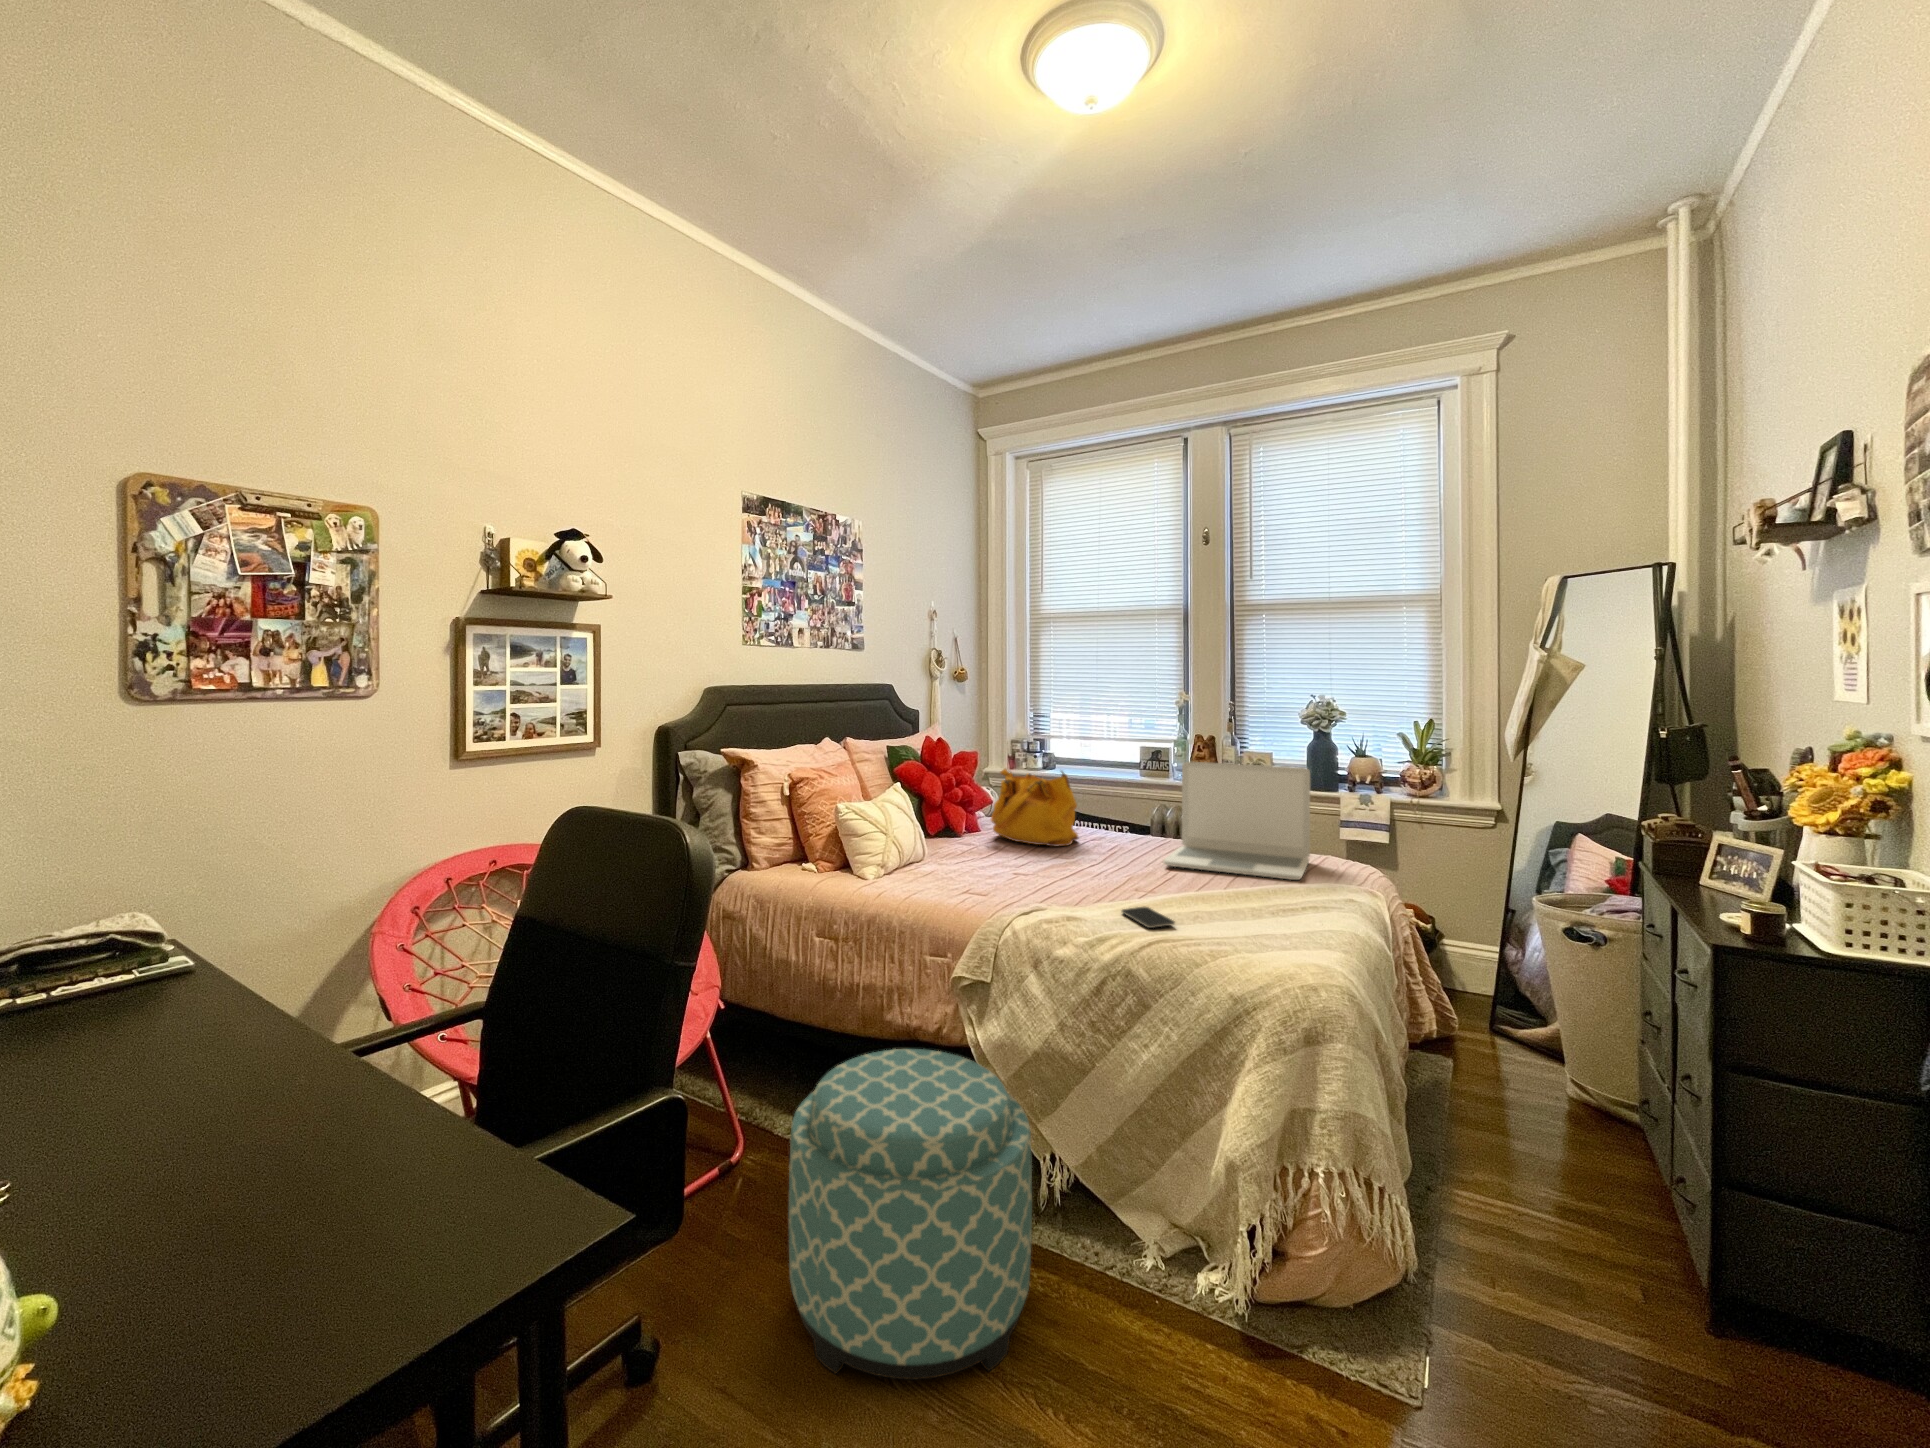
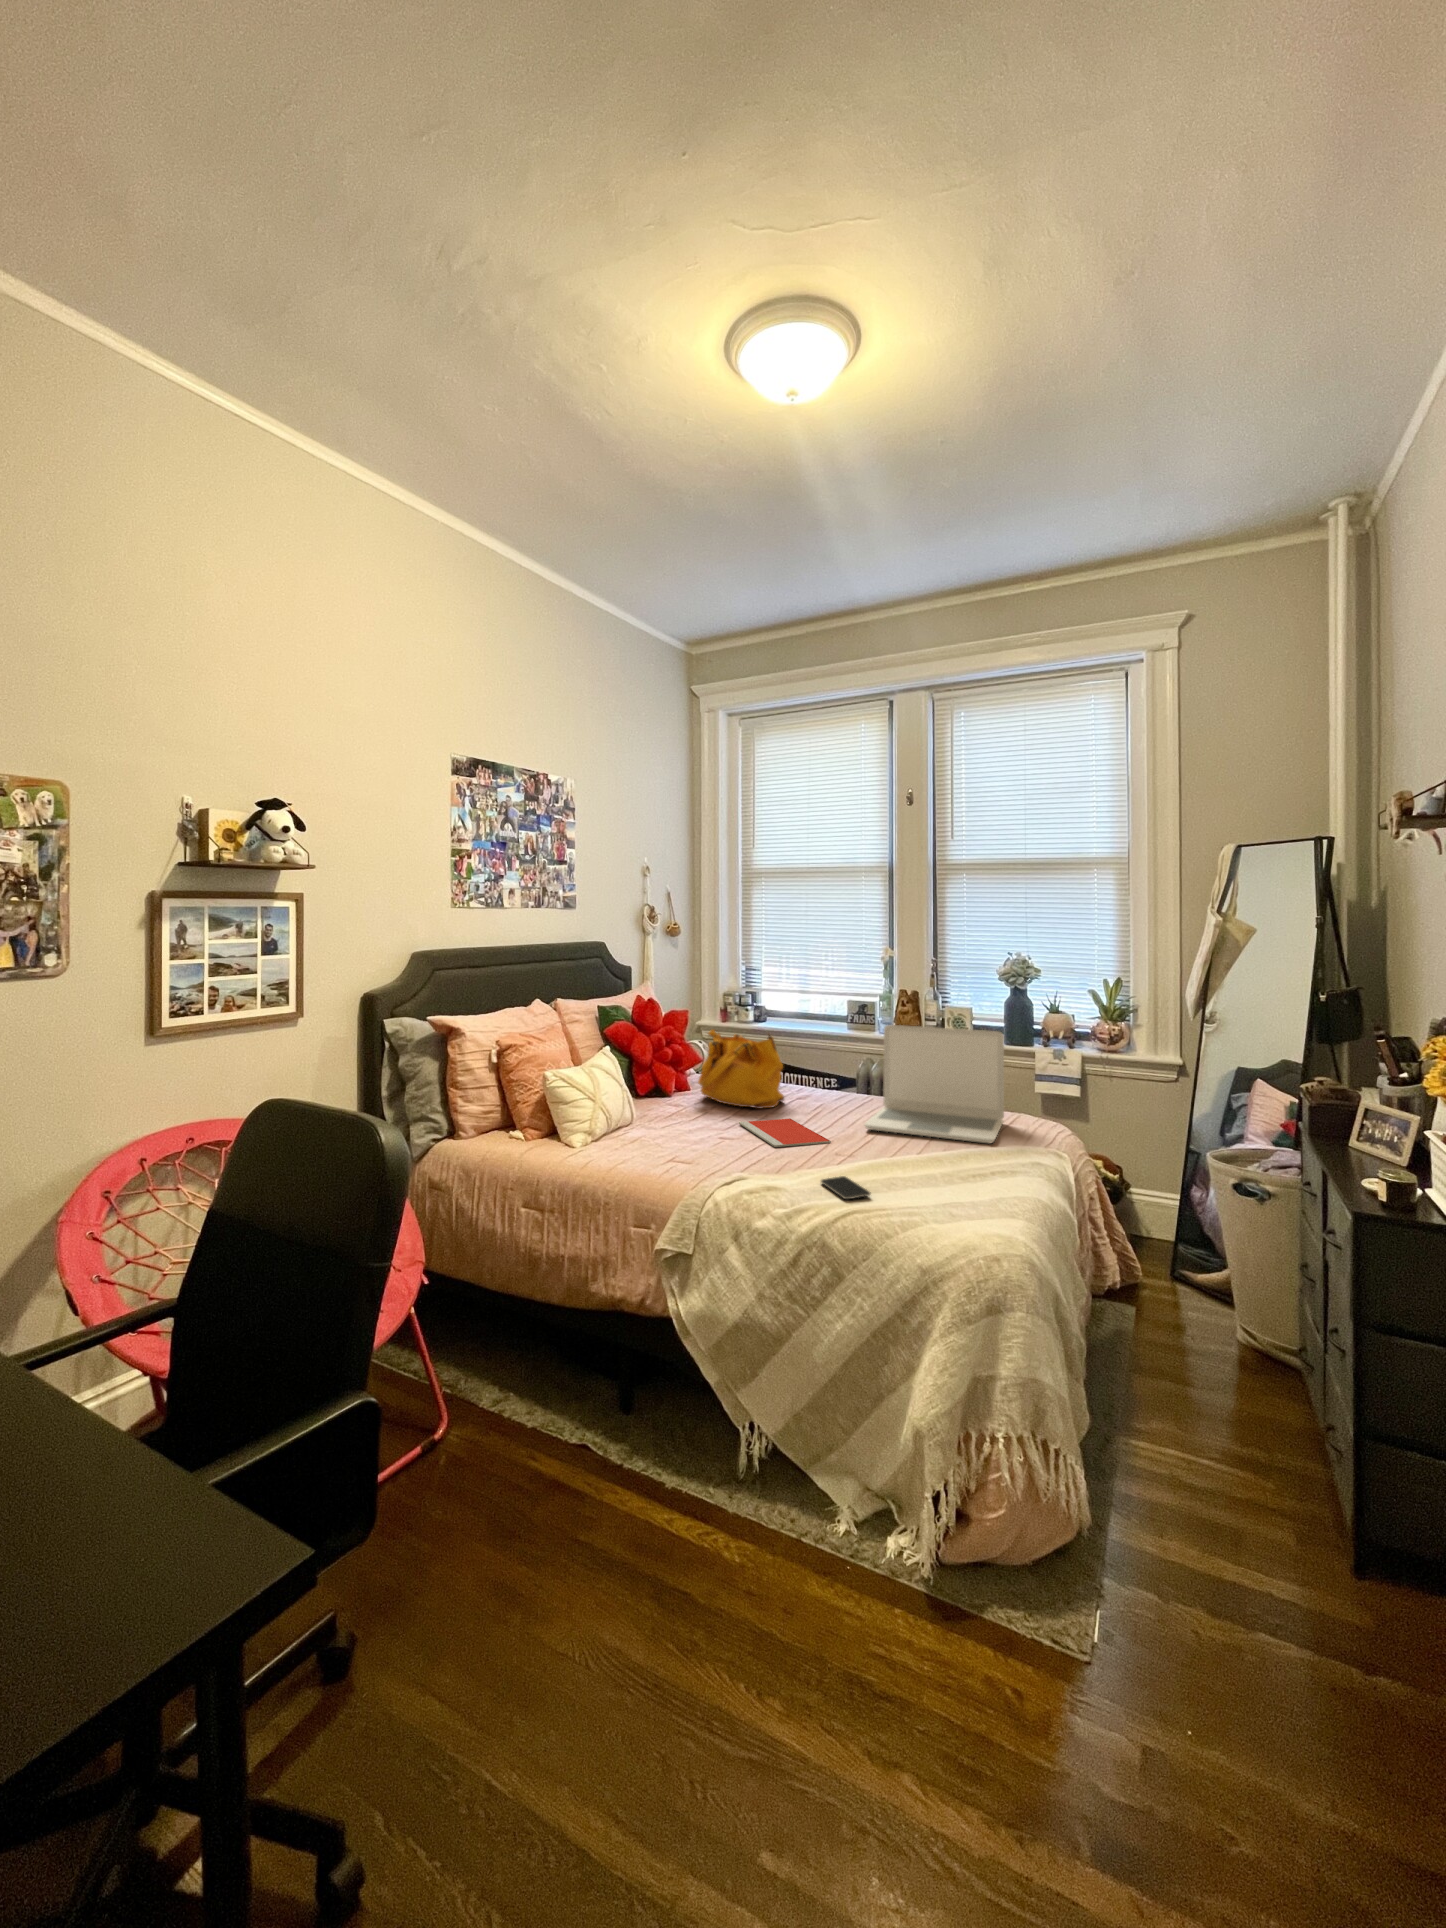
notebook: none [1033,855,1129,880] -> present [739,1119,831,1147]
ottoman: present [789,1049,1032,1380] -> none [492,1326,729,1658]

